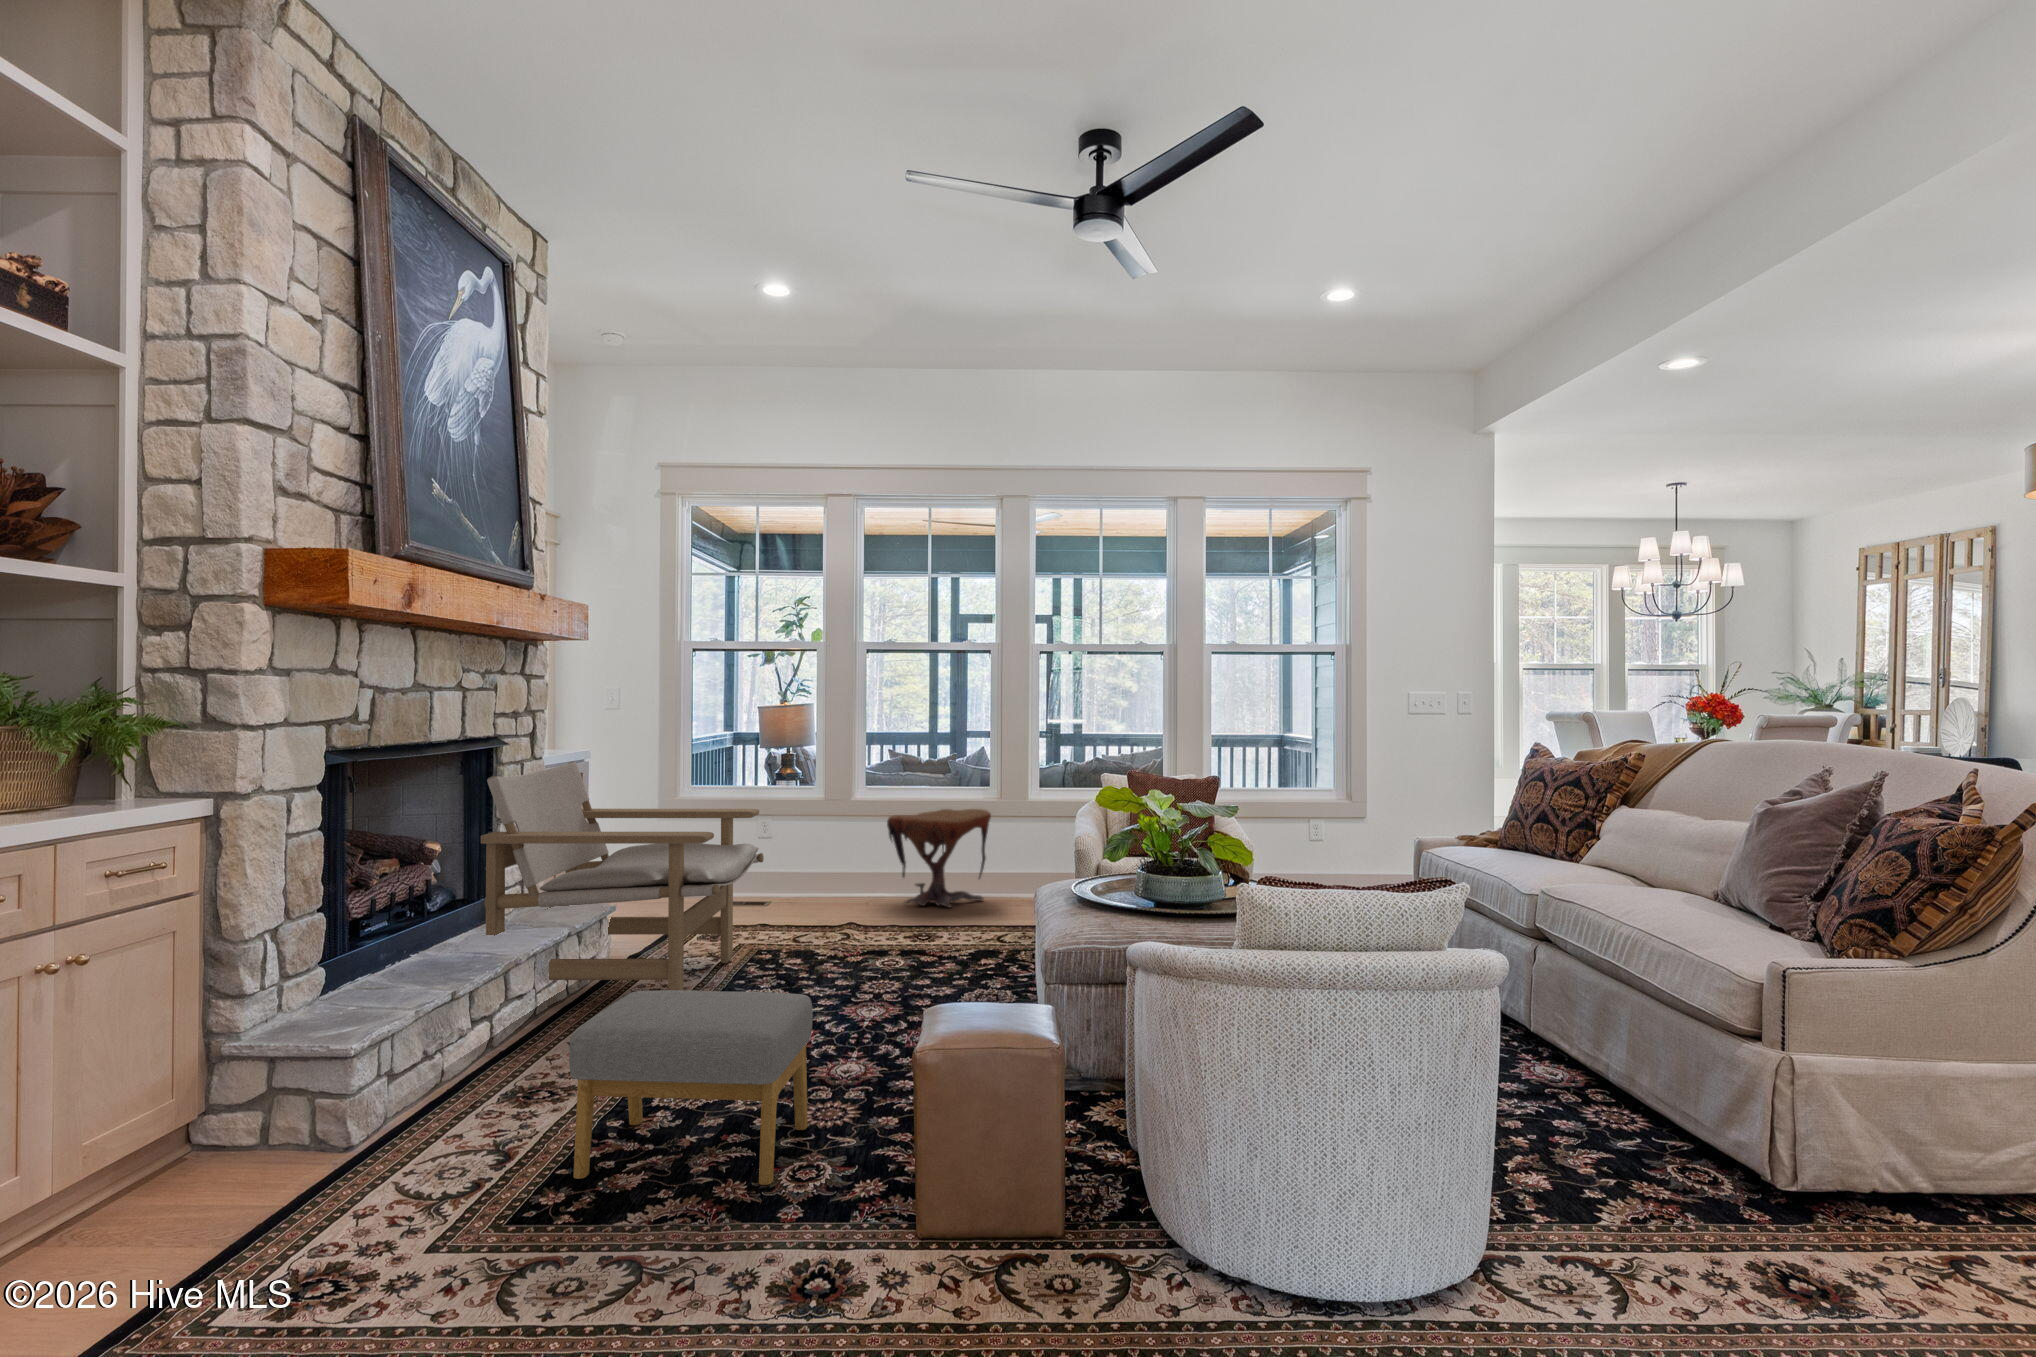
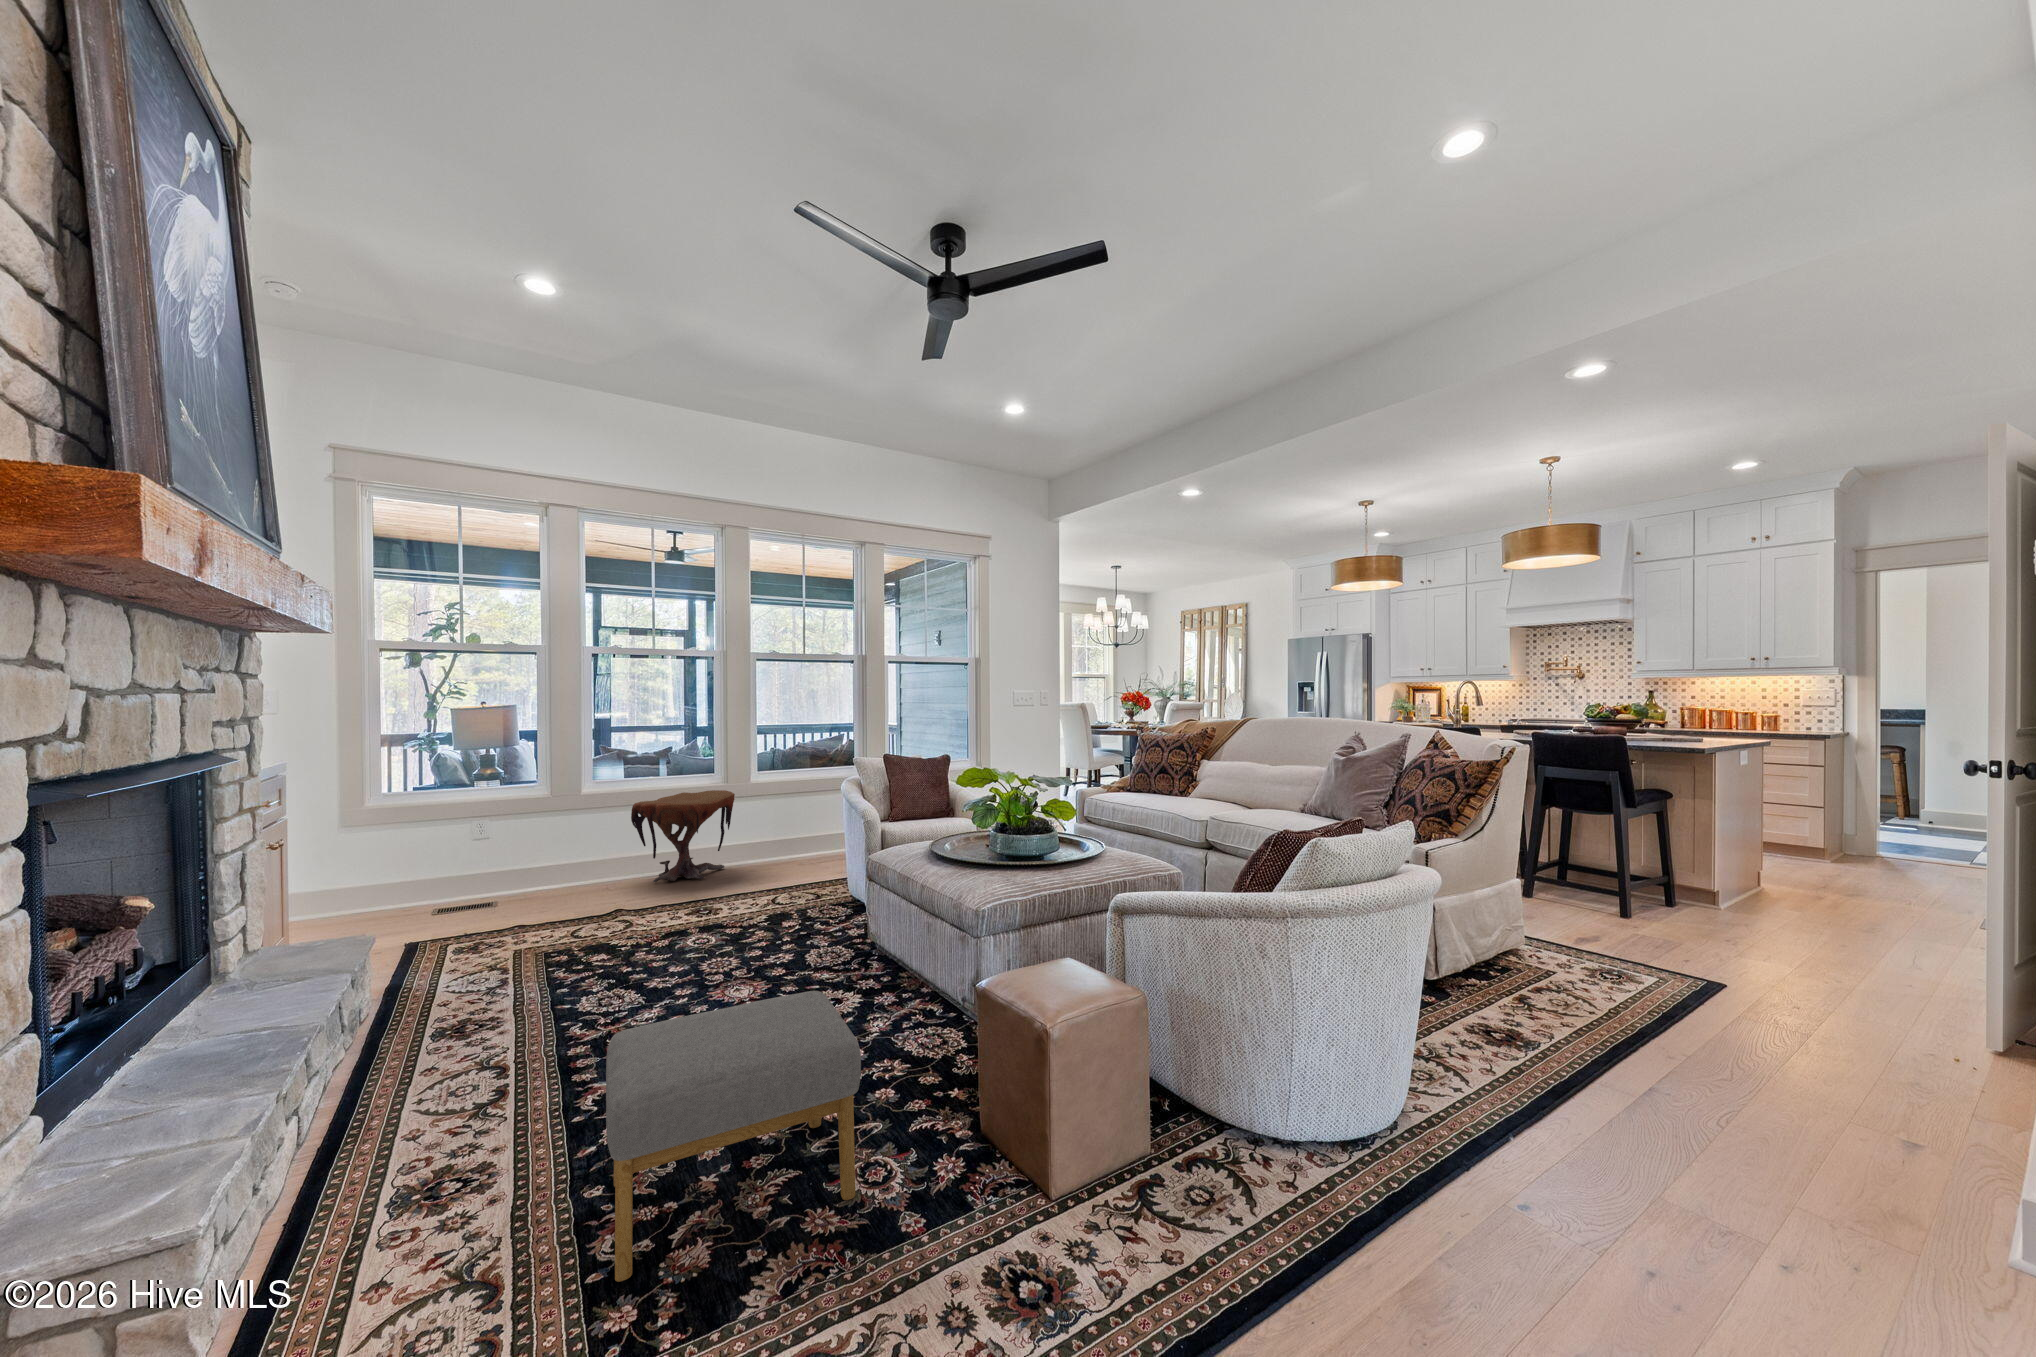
lounge chair: present [481,762,764,991] -> none [222,774,575,1109]

